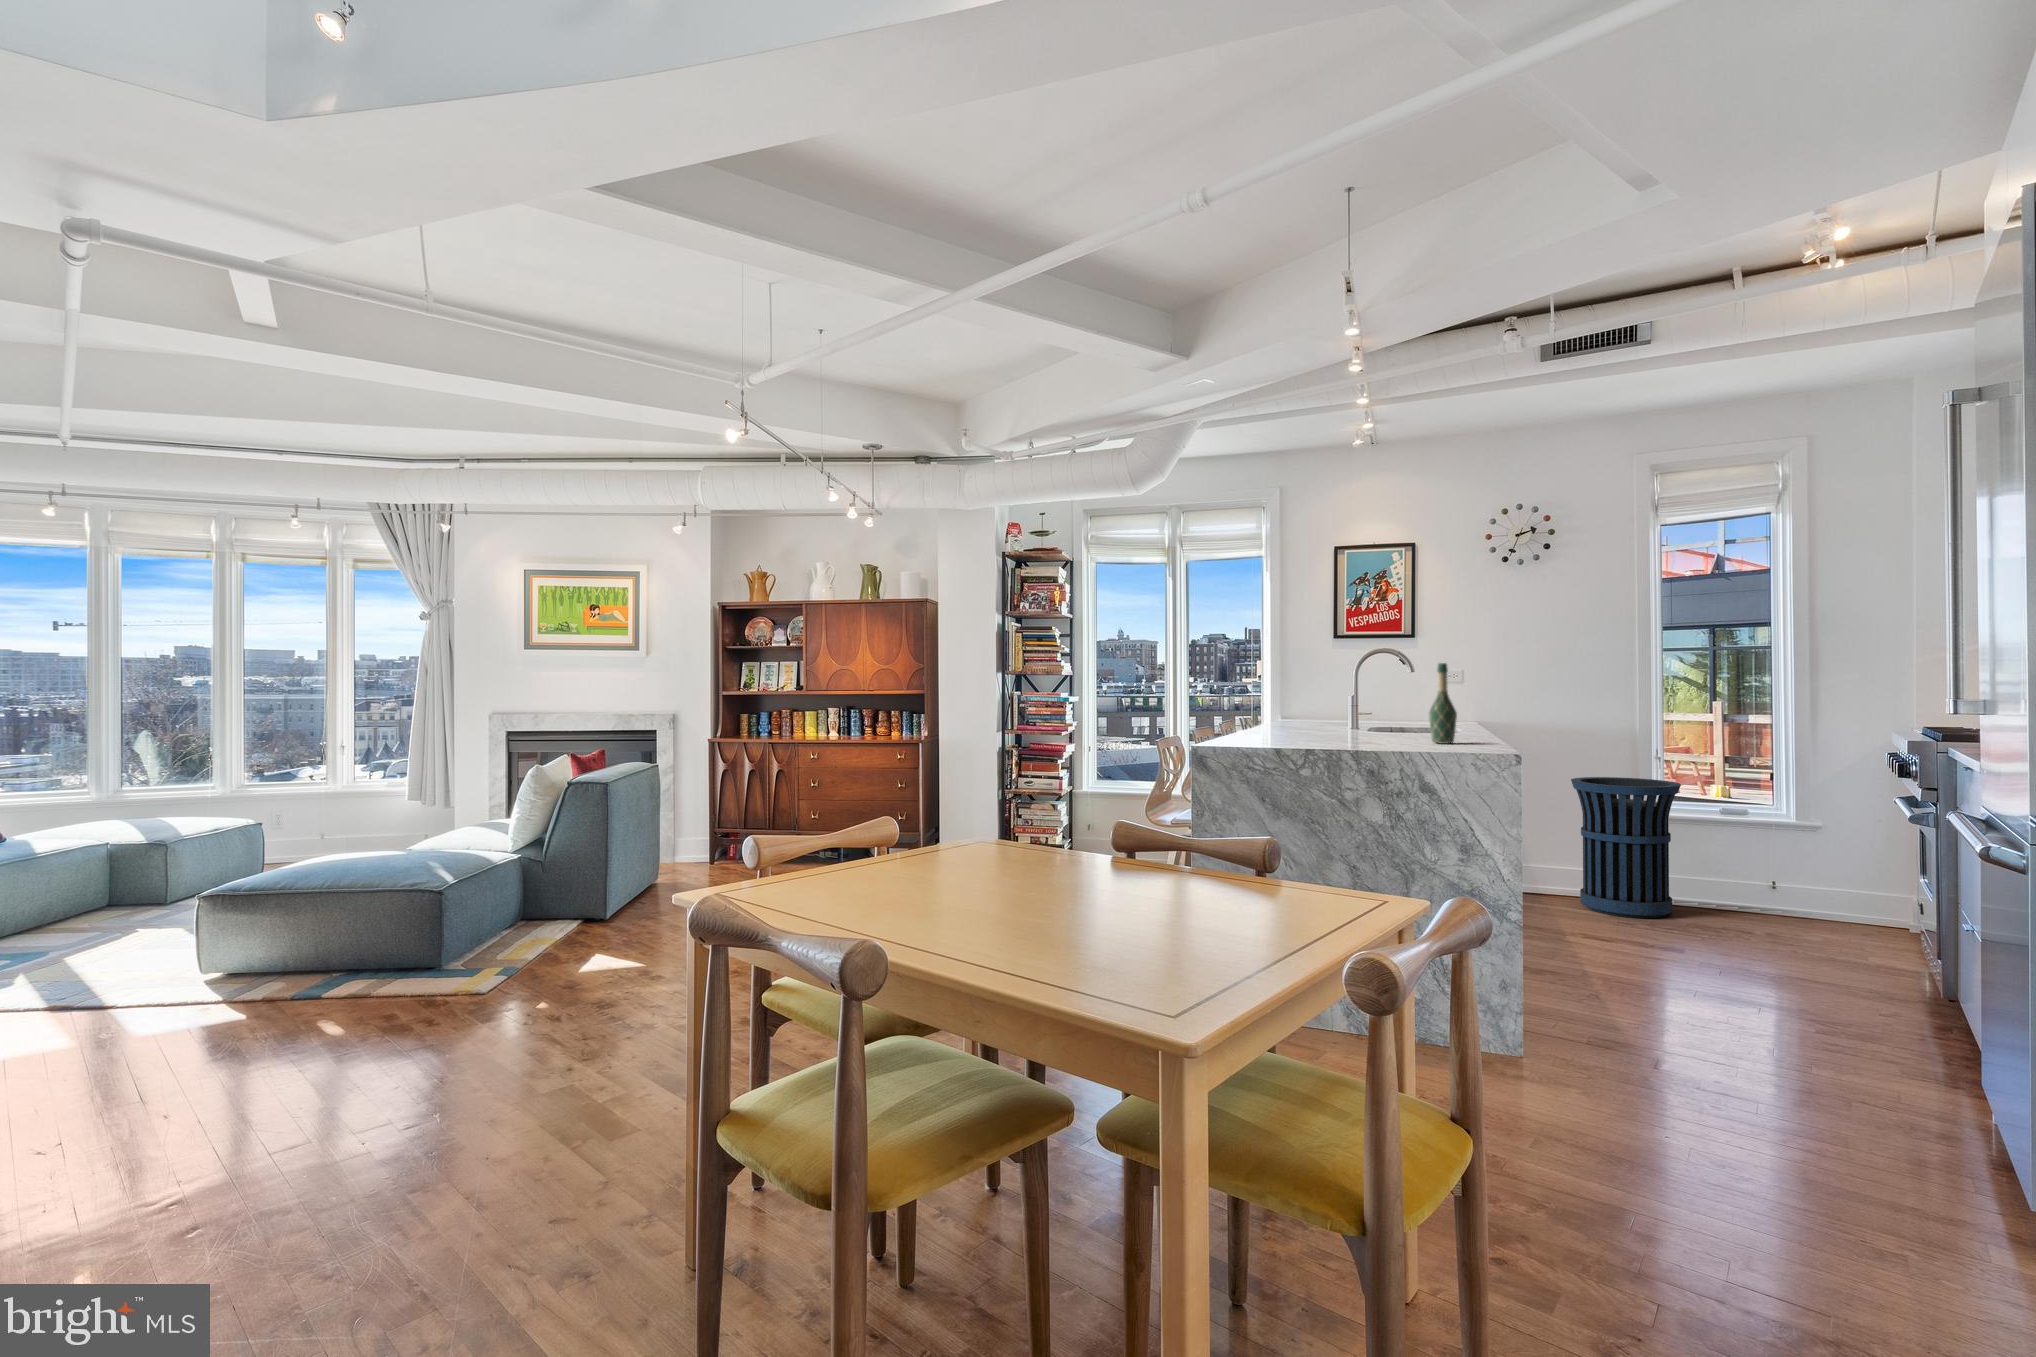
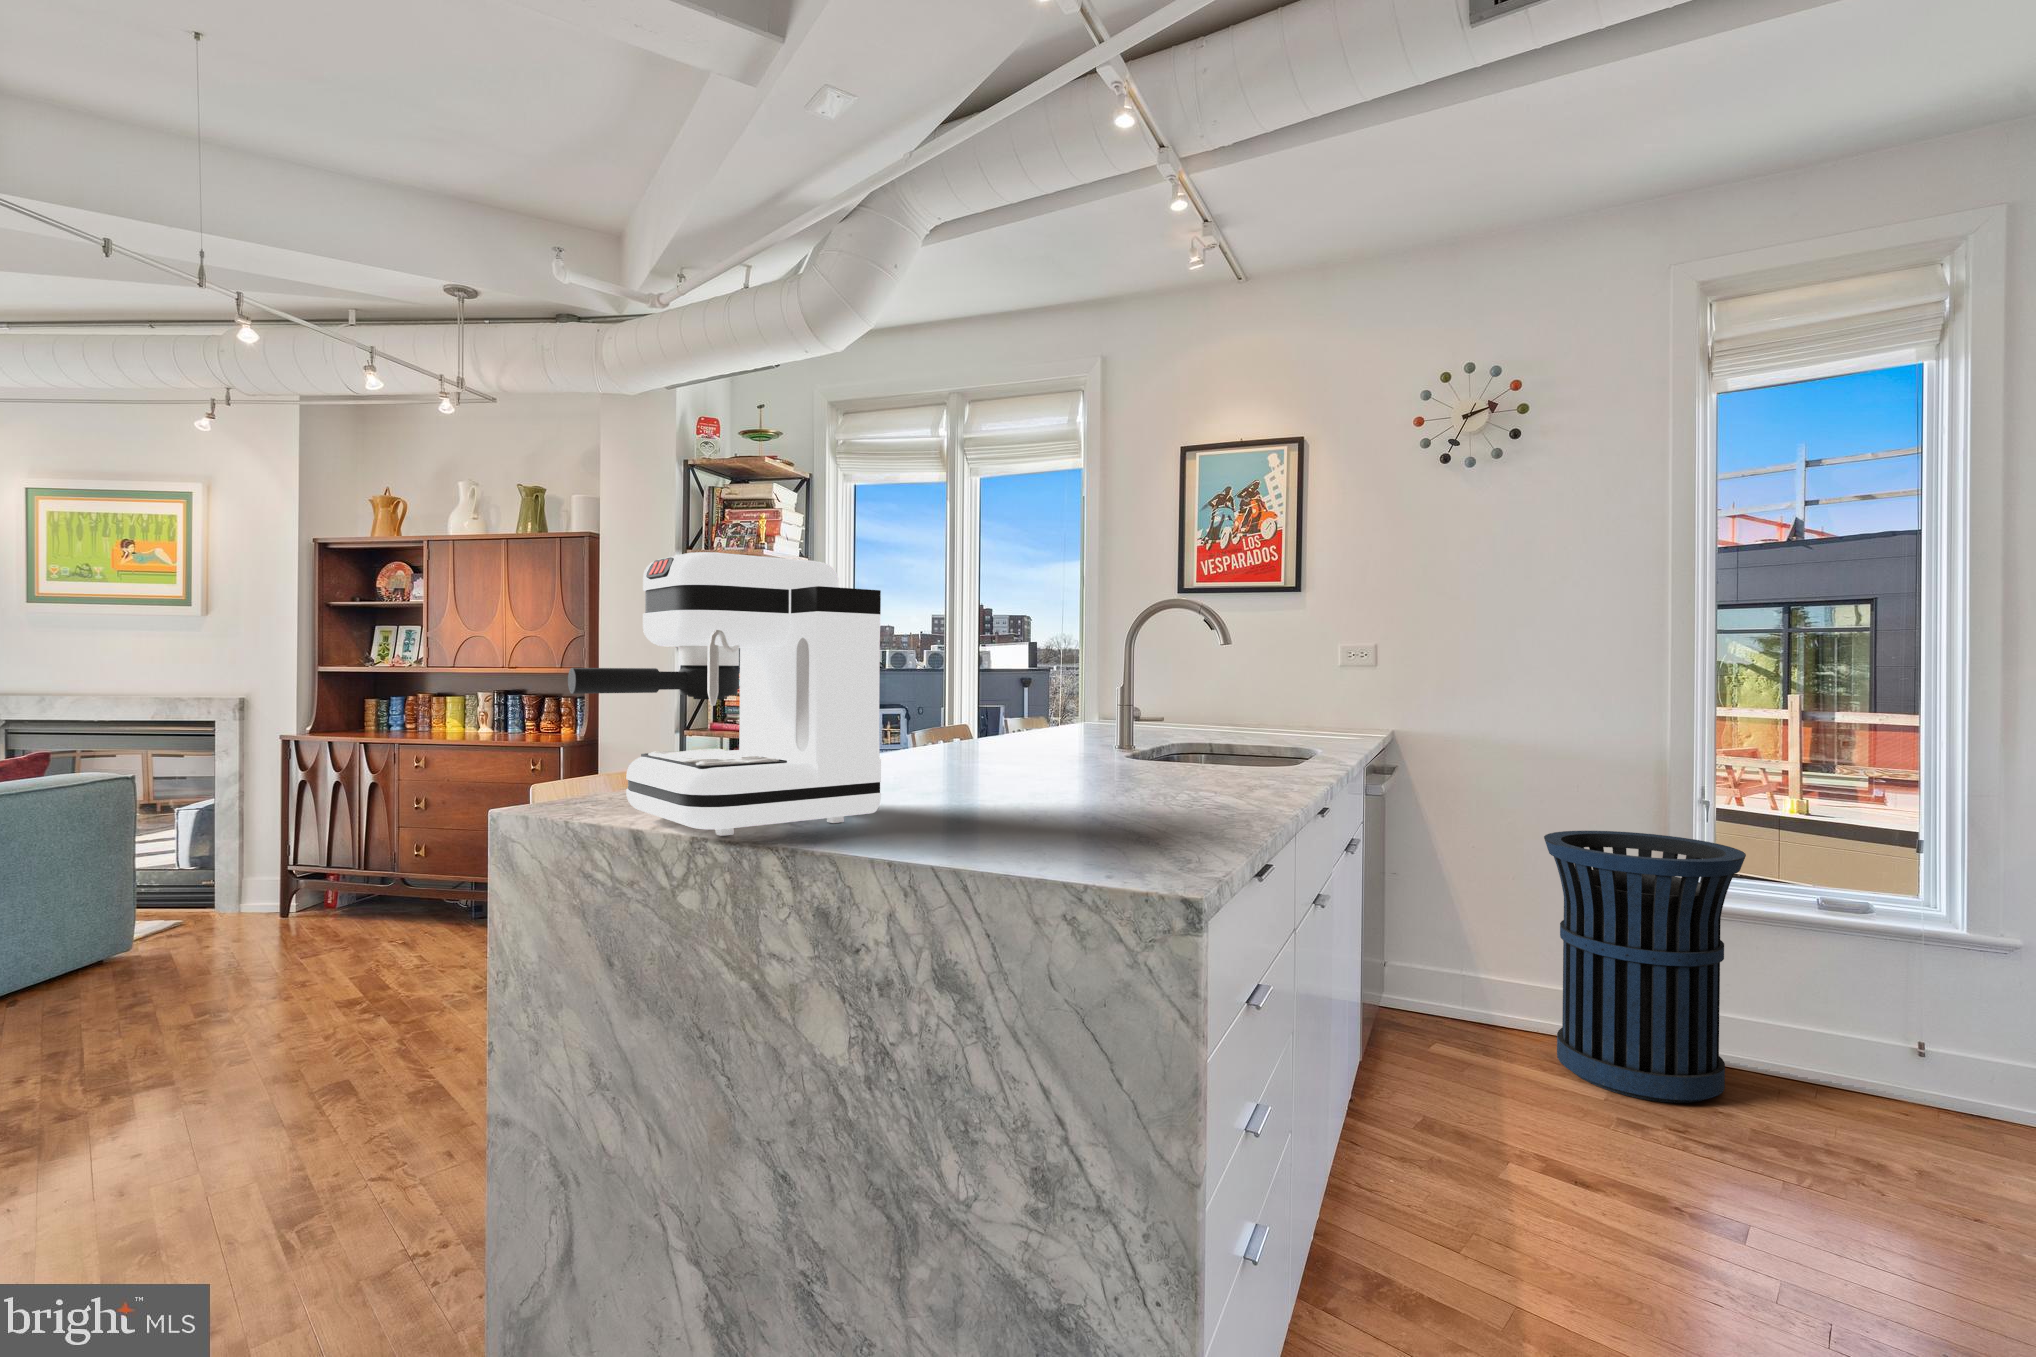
coffee maker: none [1284,657,1376,749] -> present [568,552,881,836]
wine bottle: present [1429,663,1457,744] -> none [1070,582,1143,812]

